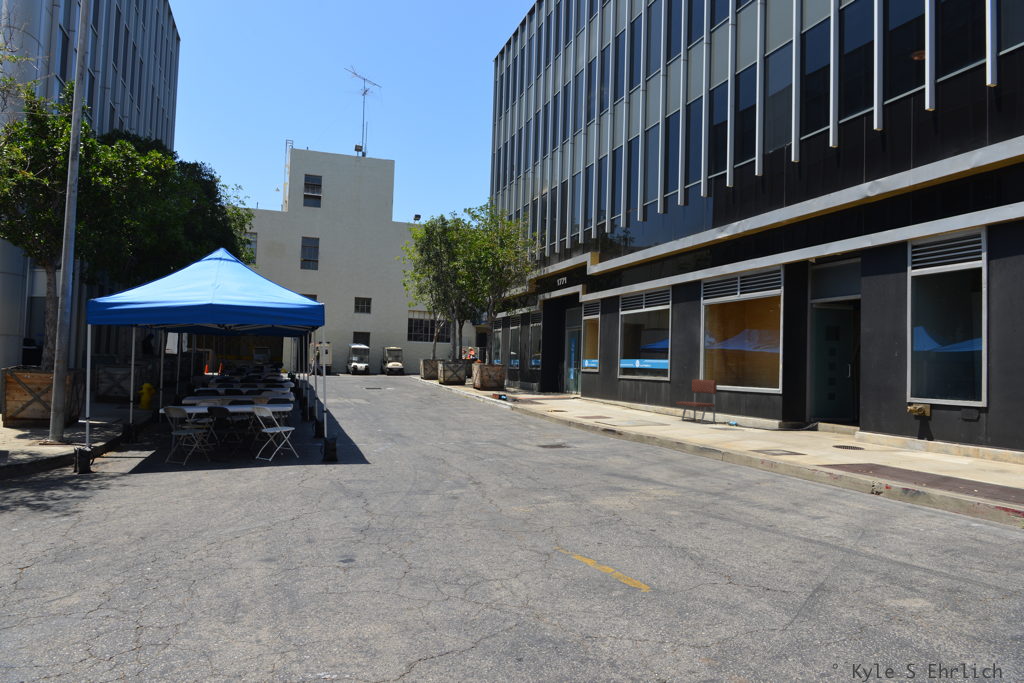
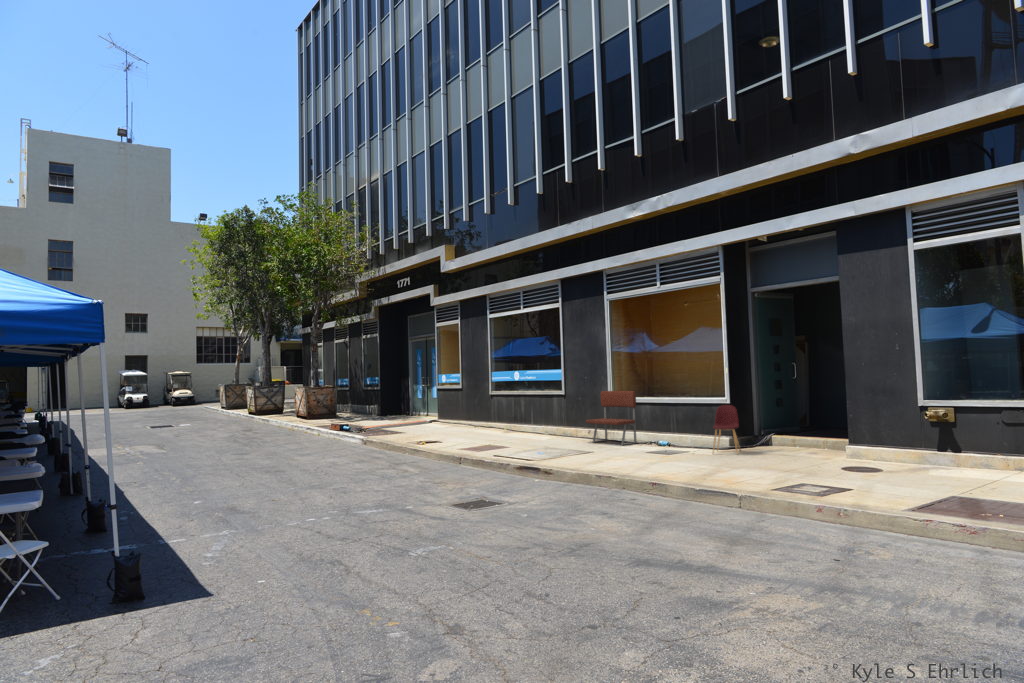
chair: none [760,395,787,435] -> present [713,405,740,453]

